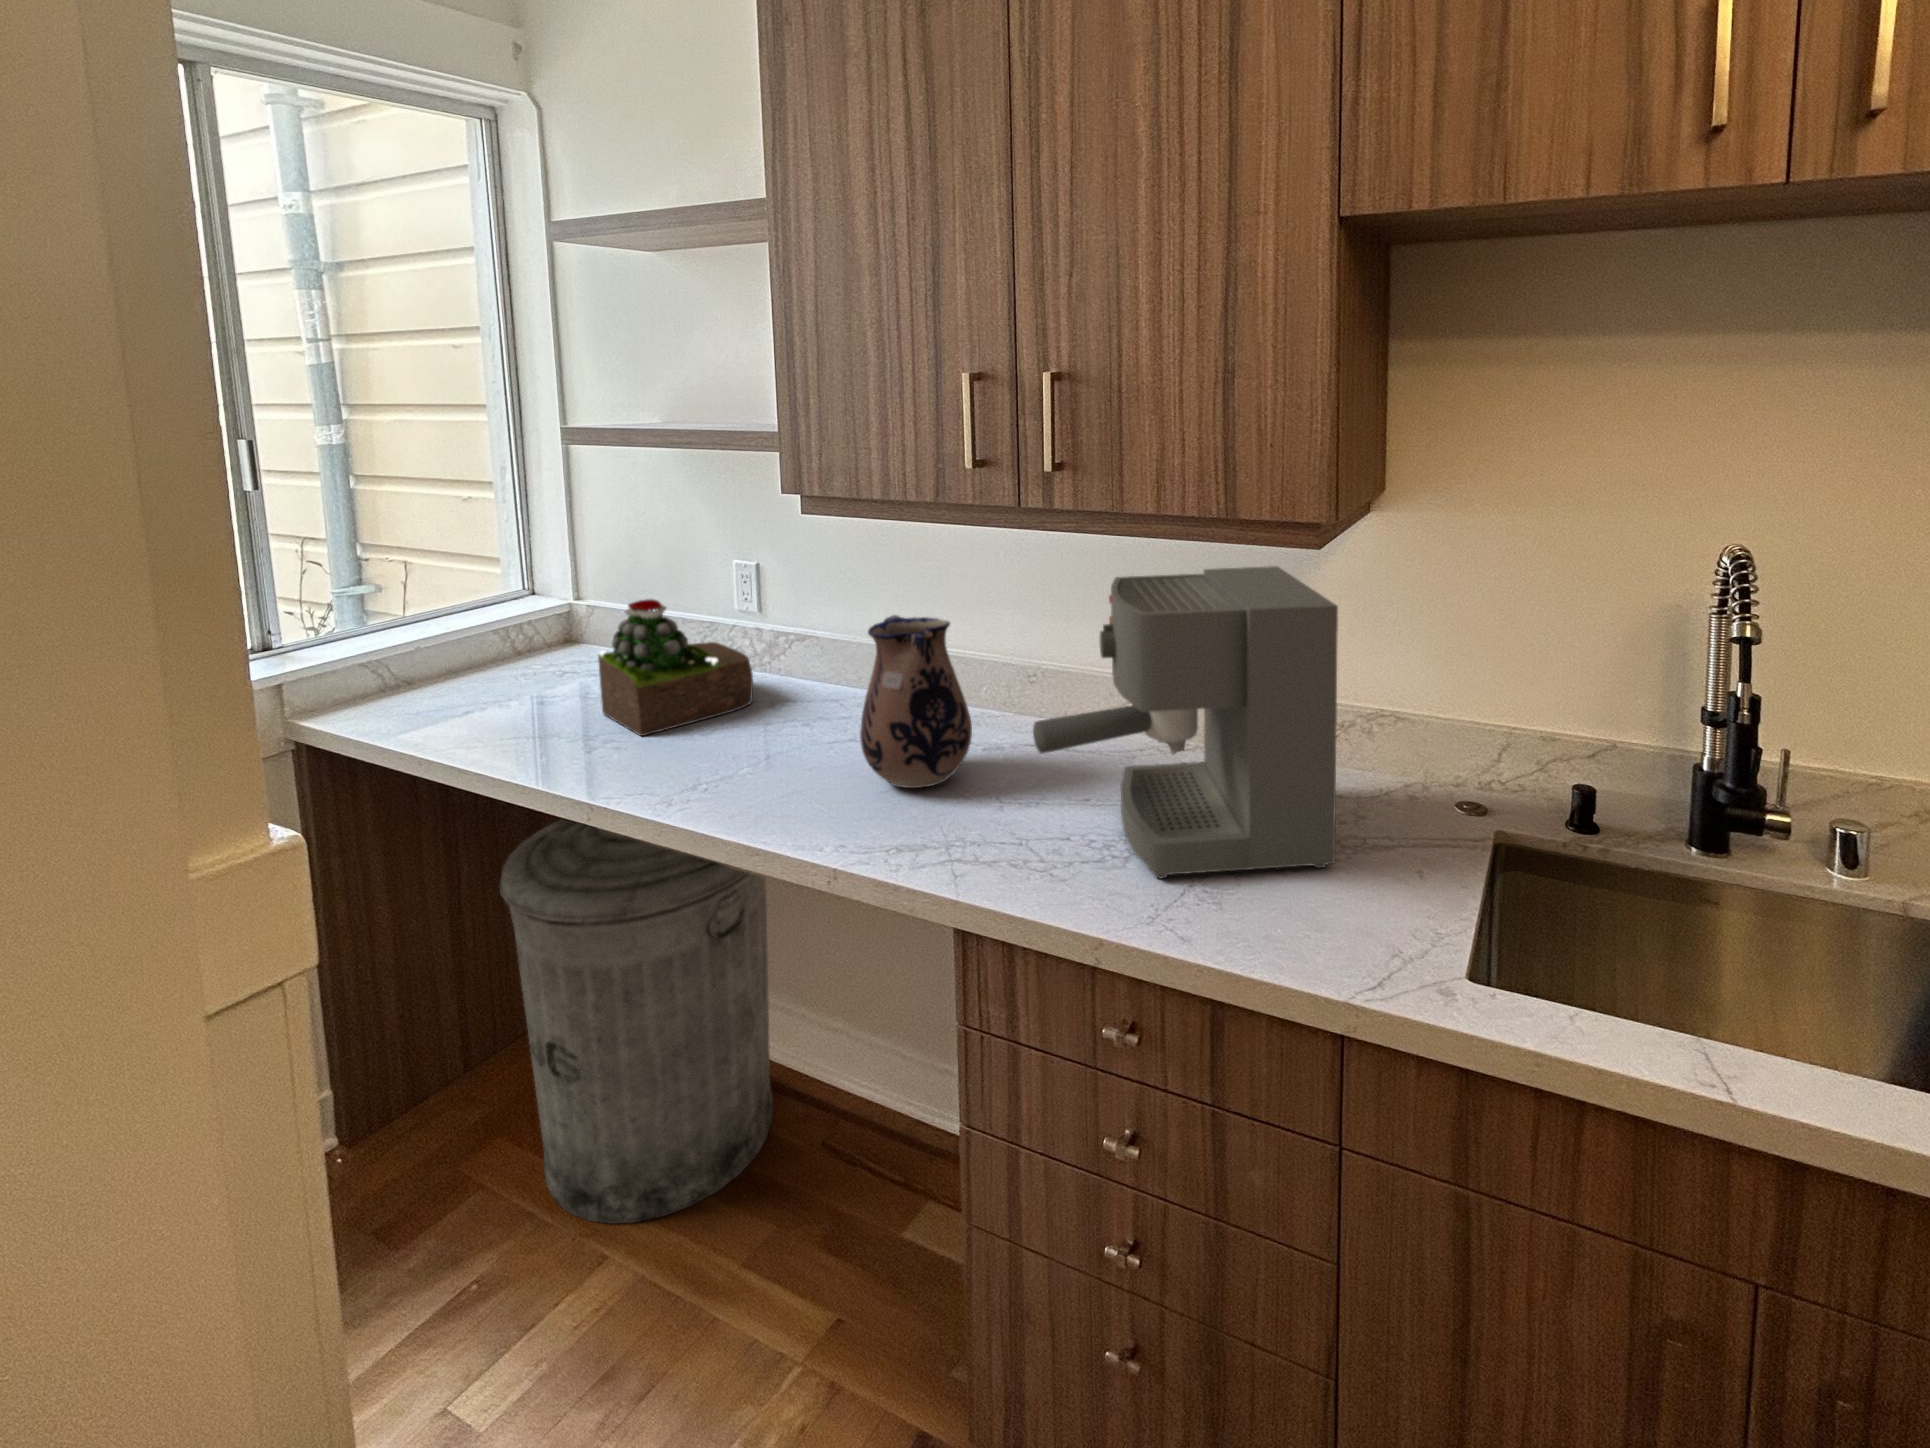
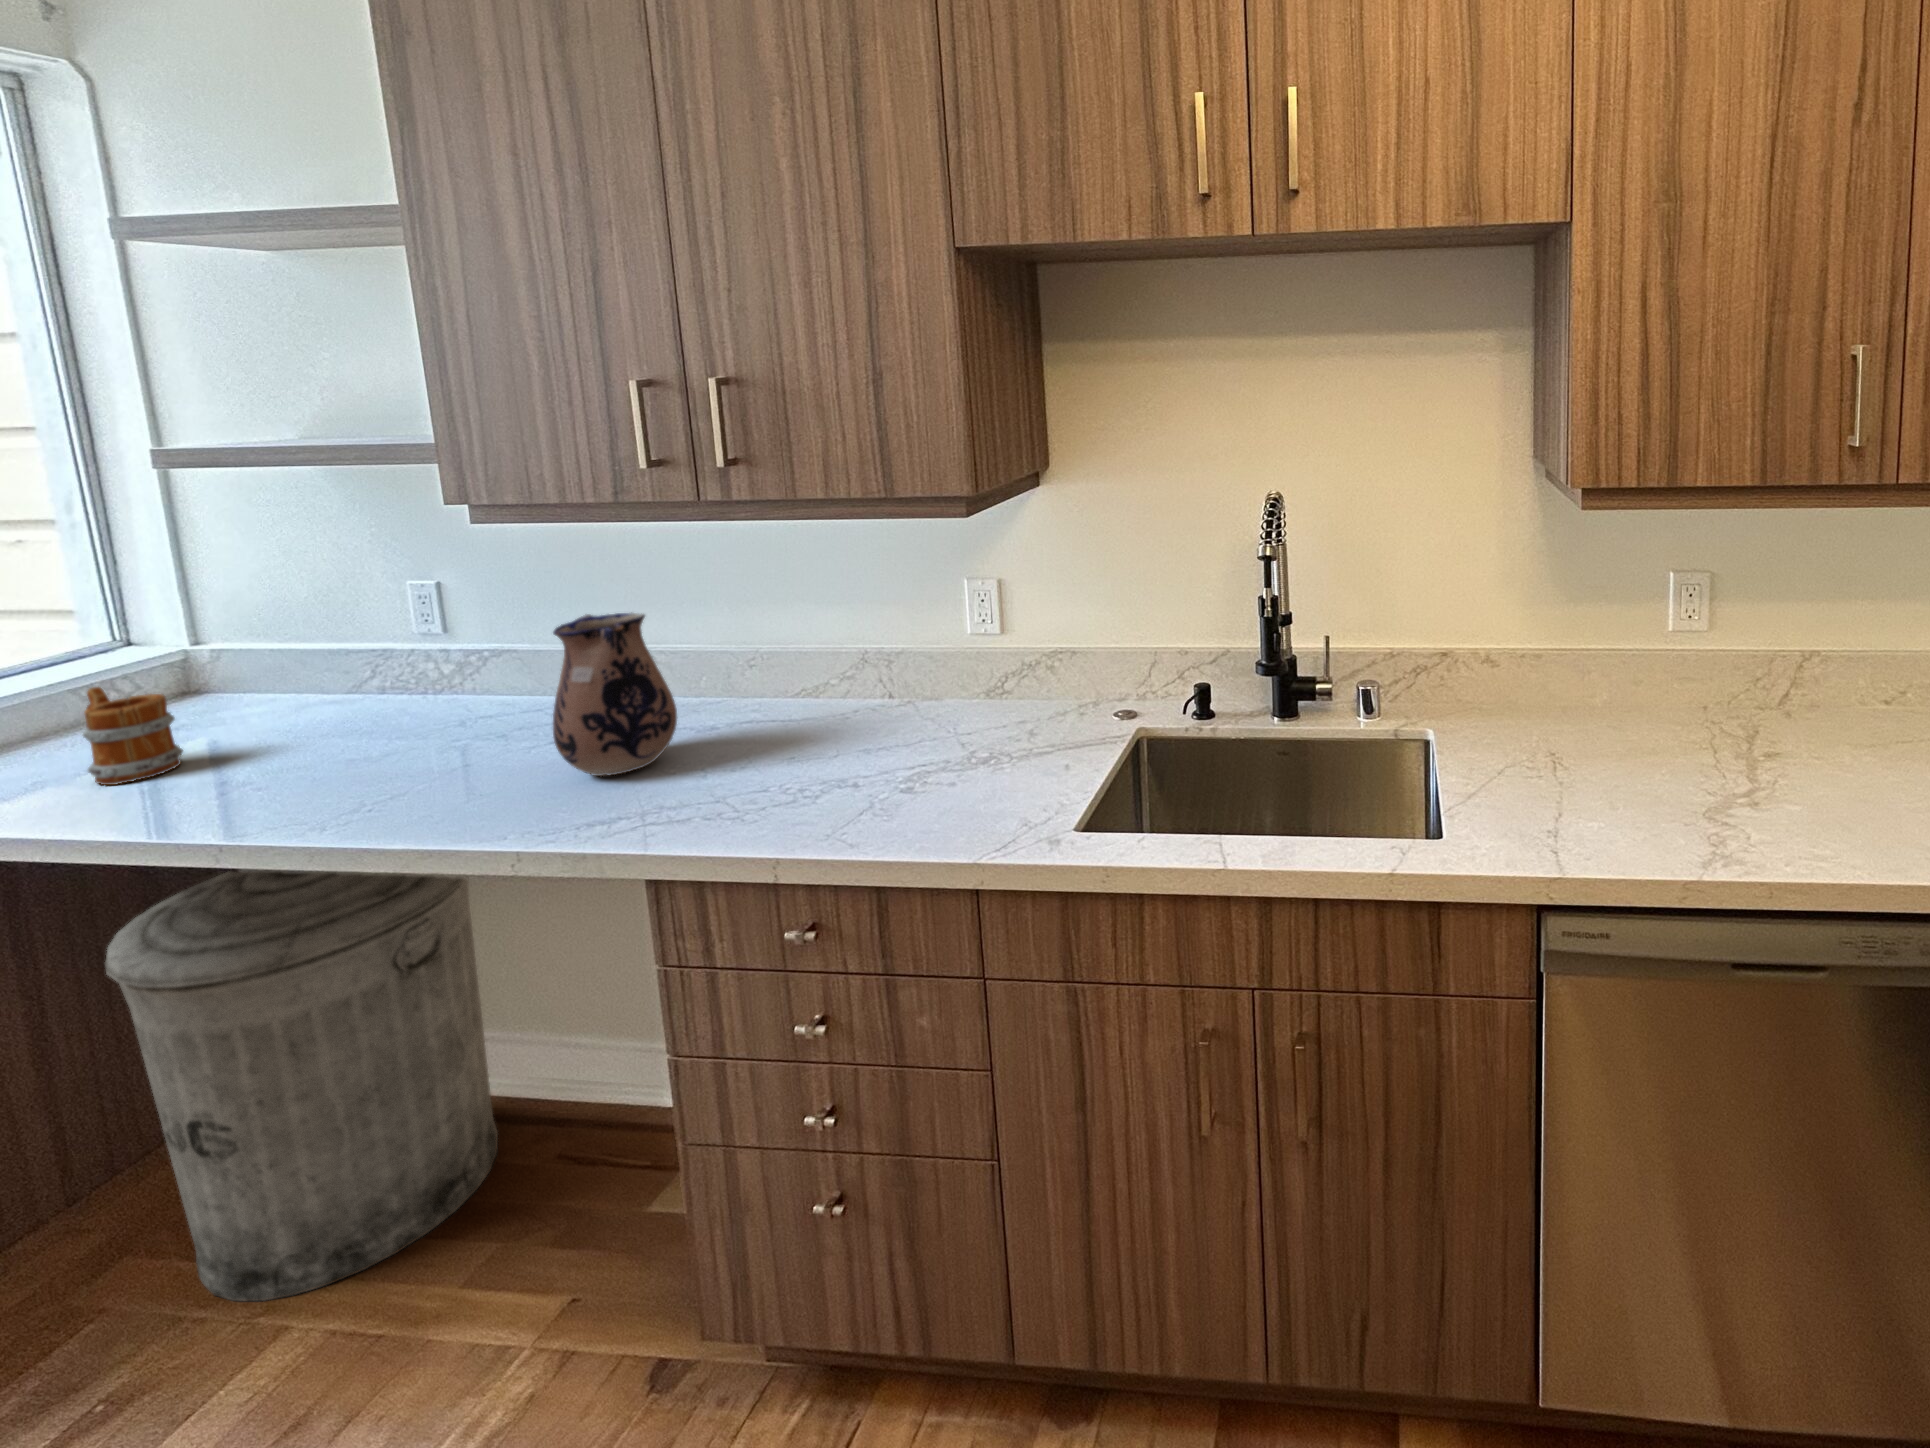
coffee maker: present [1033,566,1338,879] -> none [718,536,998,807]
succulent plant: present [598,599,753,736] -> none [225,630,437,775]
mug: none [499,633,566,723] -> present [83,687,183,785]

